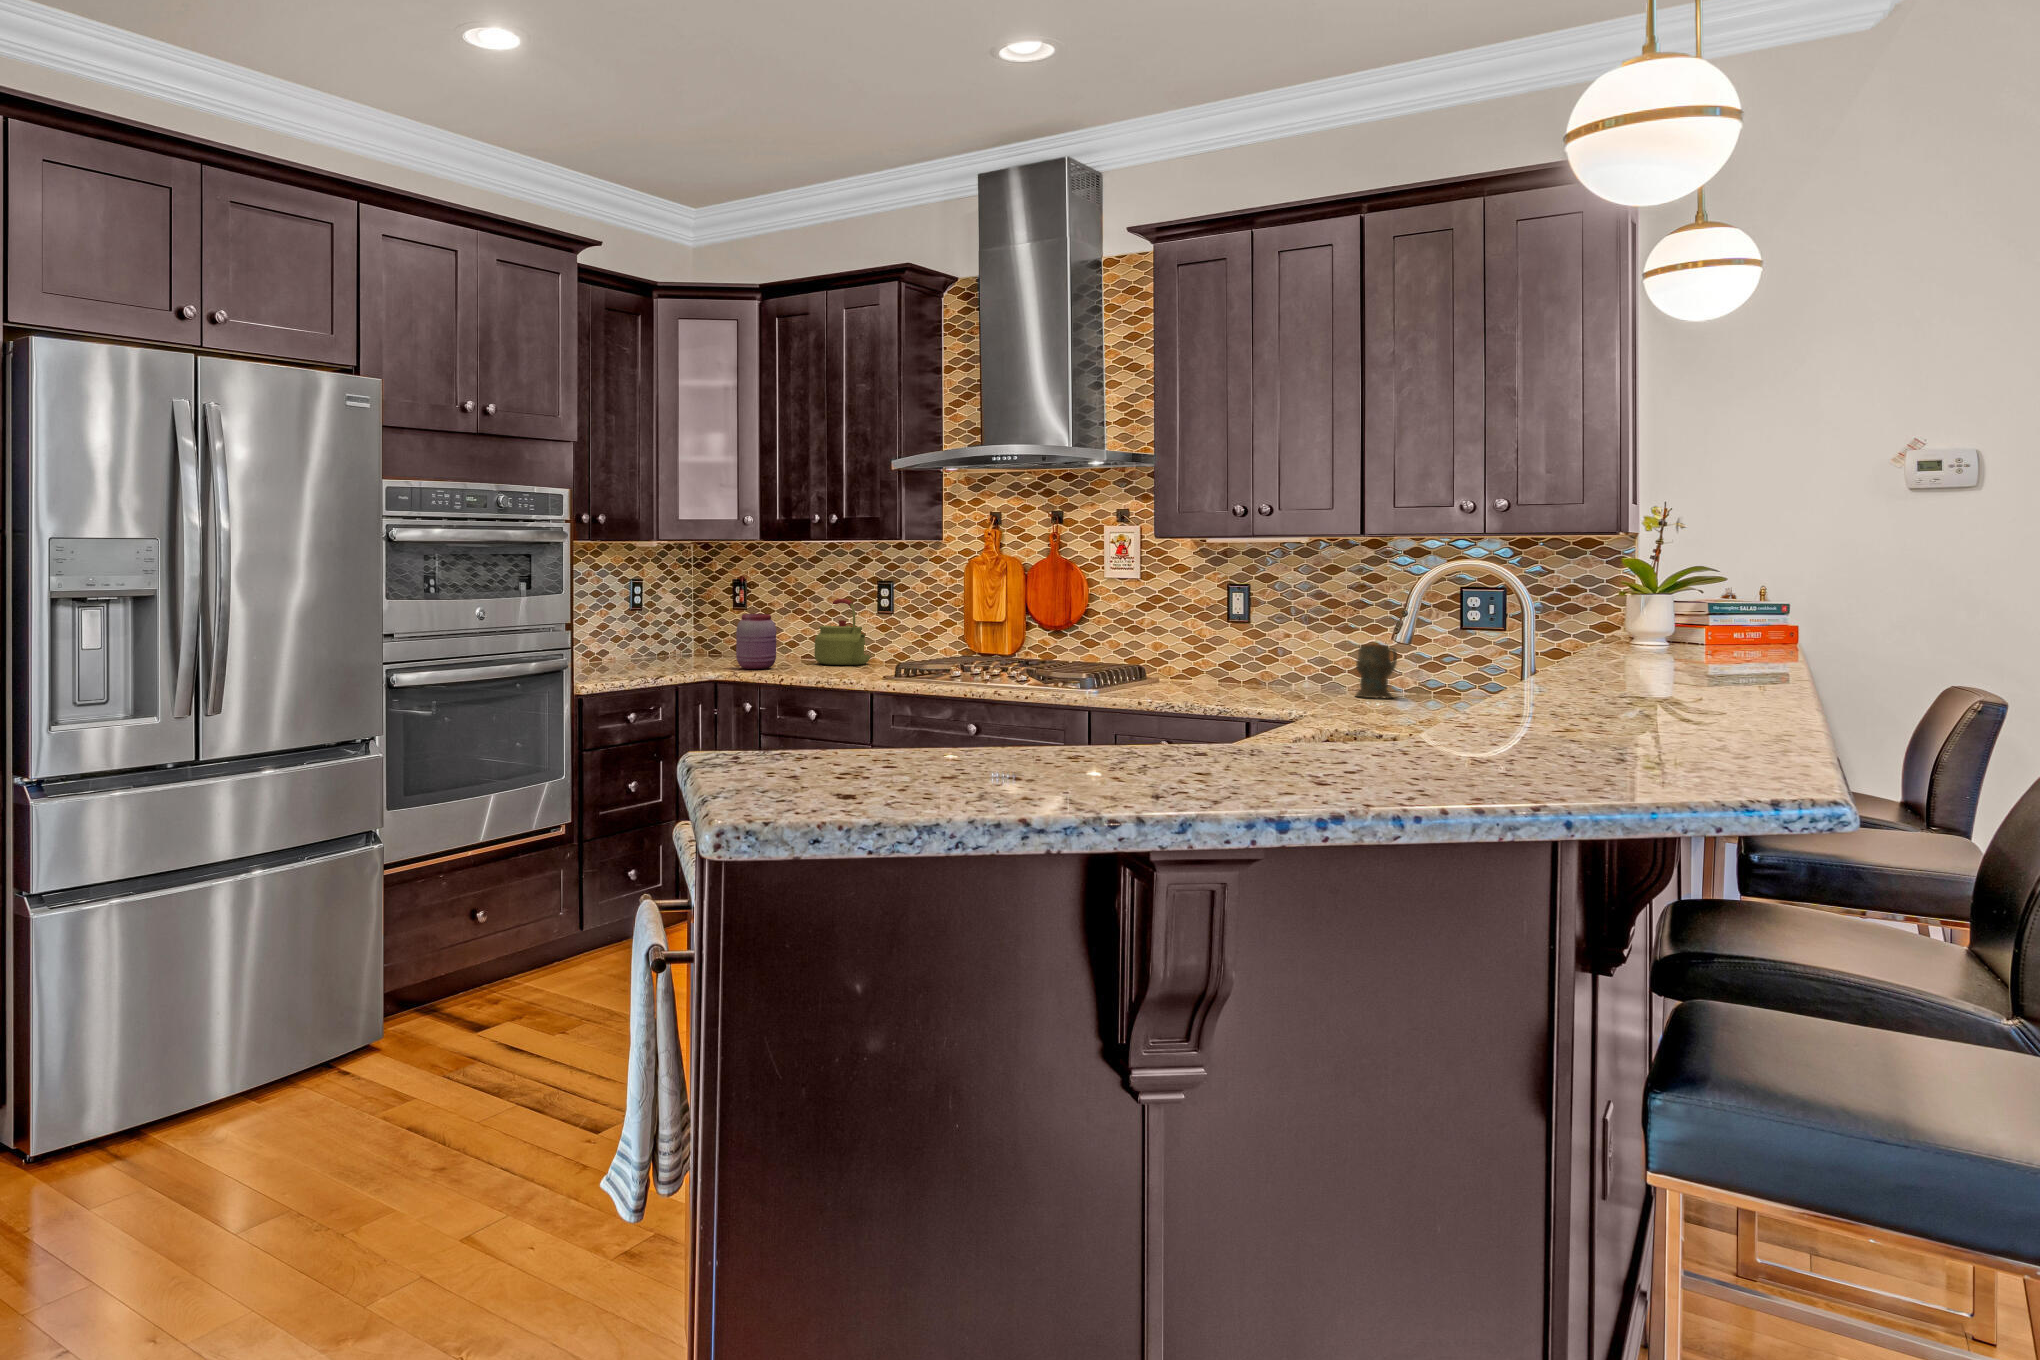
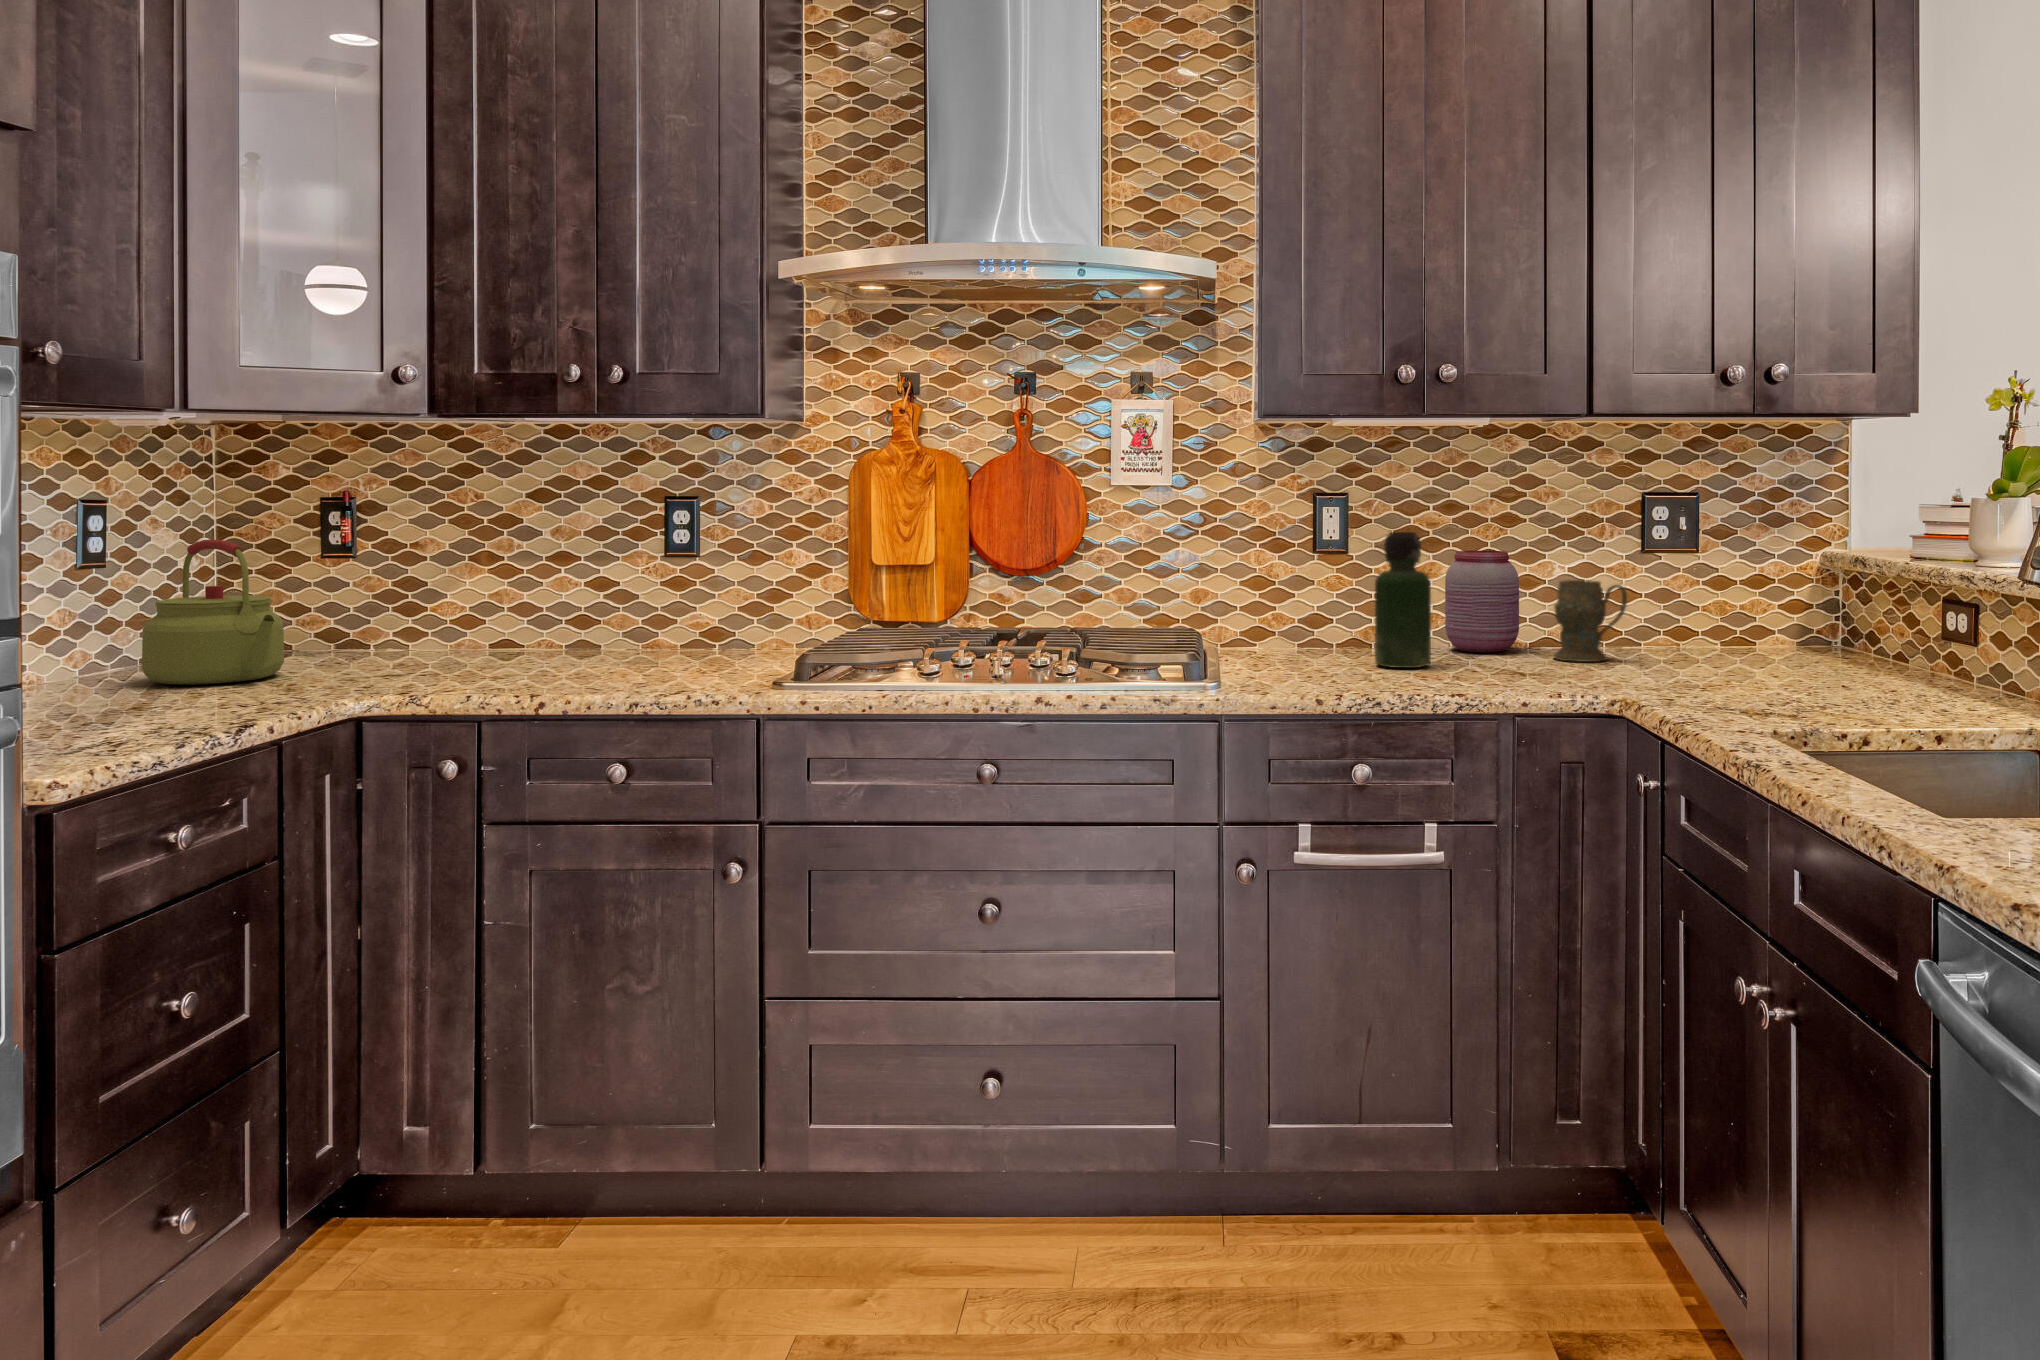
kettle: present [815,599,870,665] -> present [142,539,284,685]
bottle: none [1220,609,1257,693] -> present [1375,532,1431,668]
jar: present [736,614,776,669] -> present [1445,551,1519,652]

